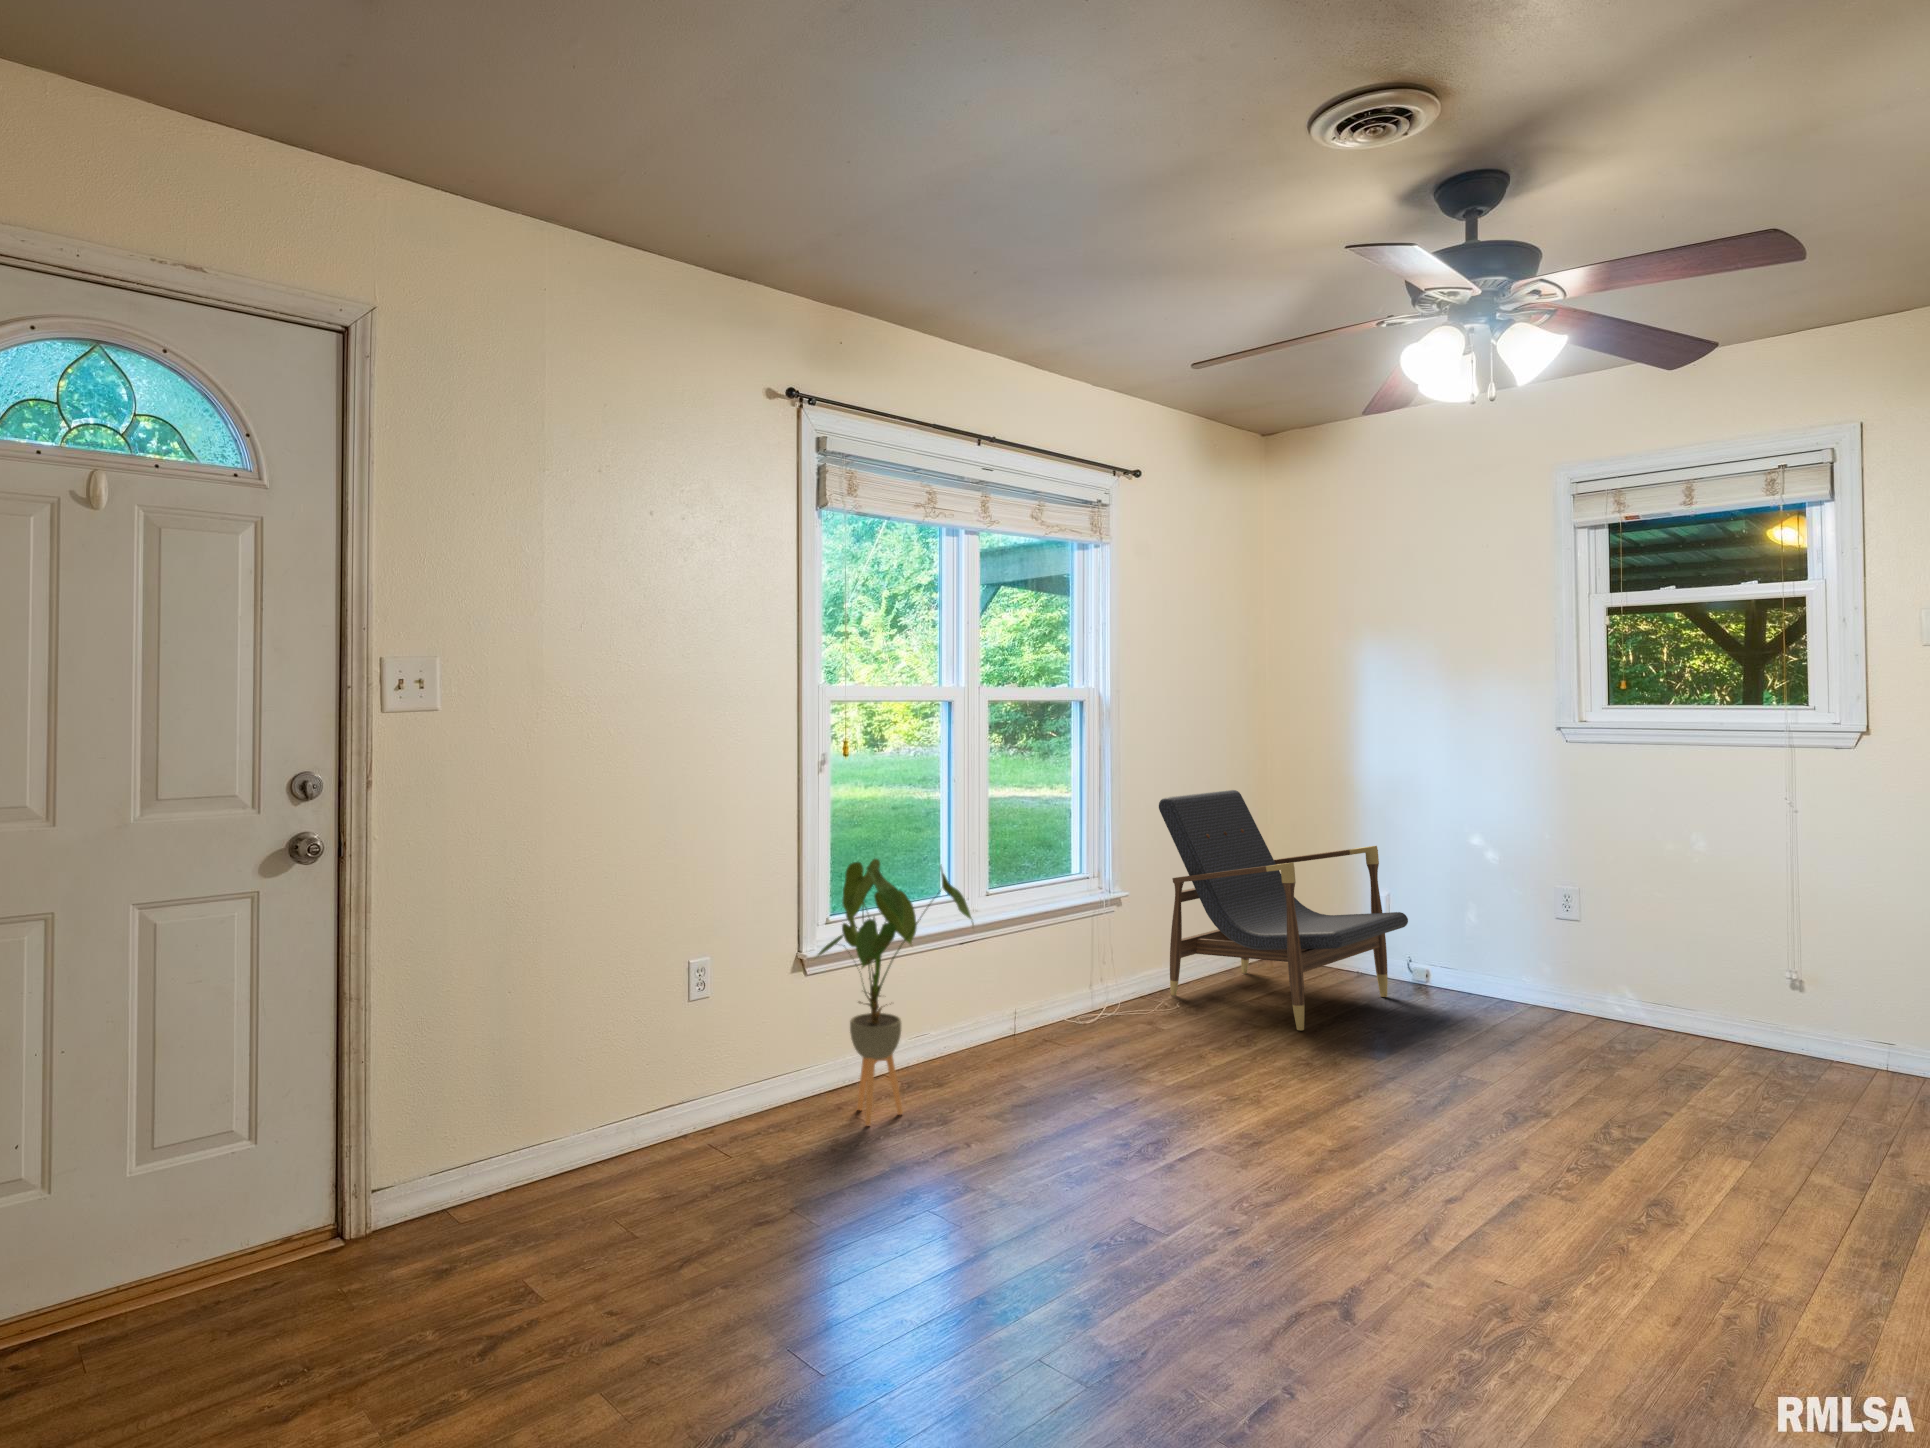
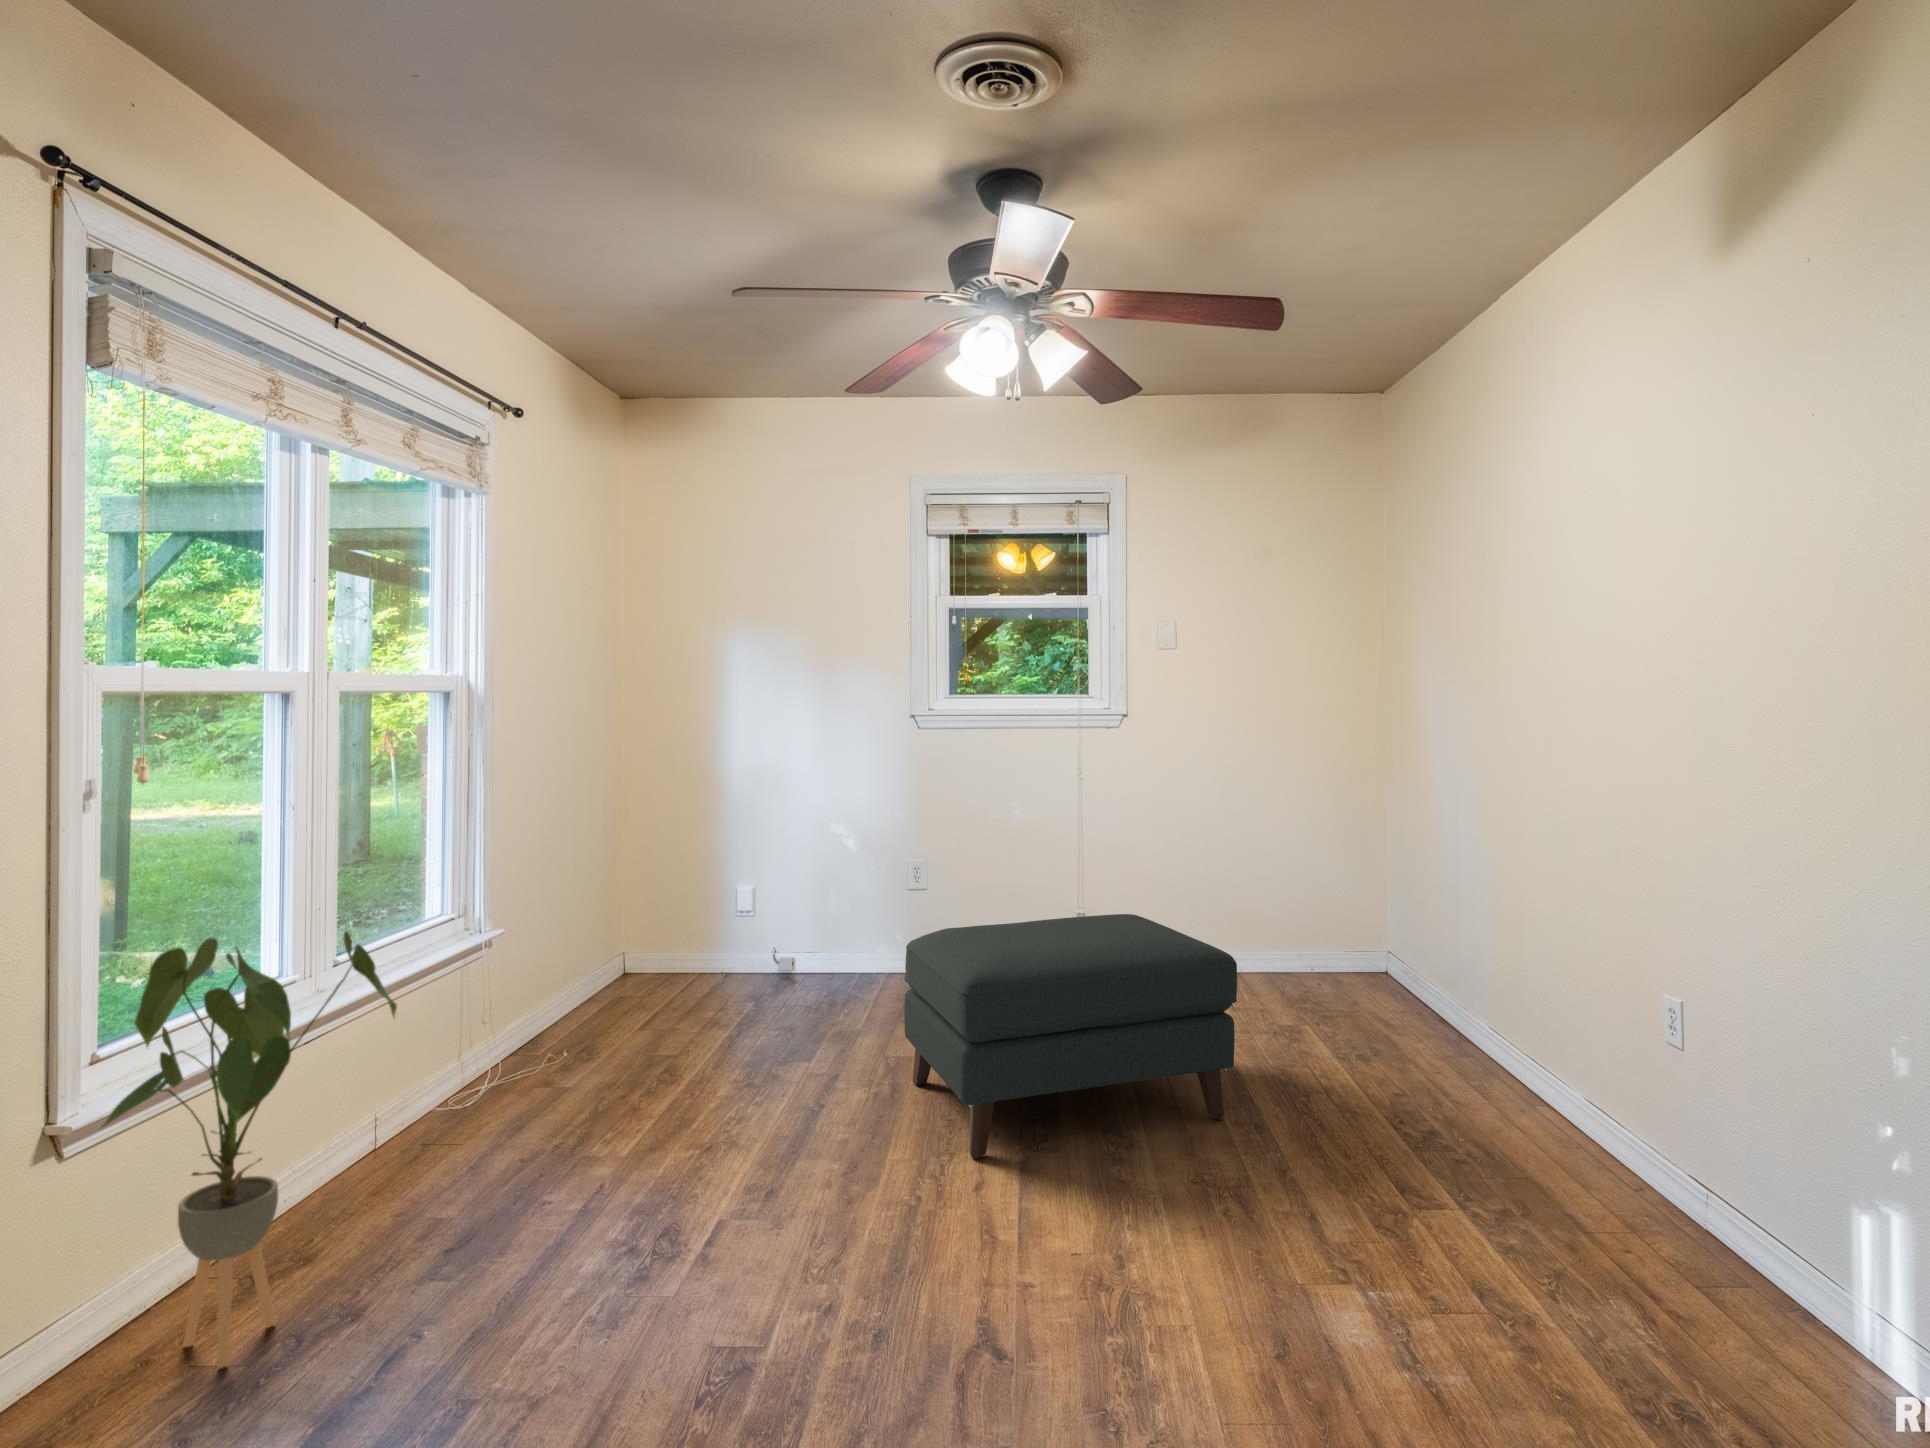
lounge chair: present [1159,790,1408,1030] -> none [533,790,793,1046]
ottoman: none [1446,950,1856,1239] -> present [904,914,1237,1159]

